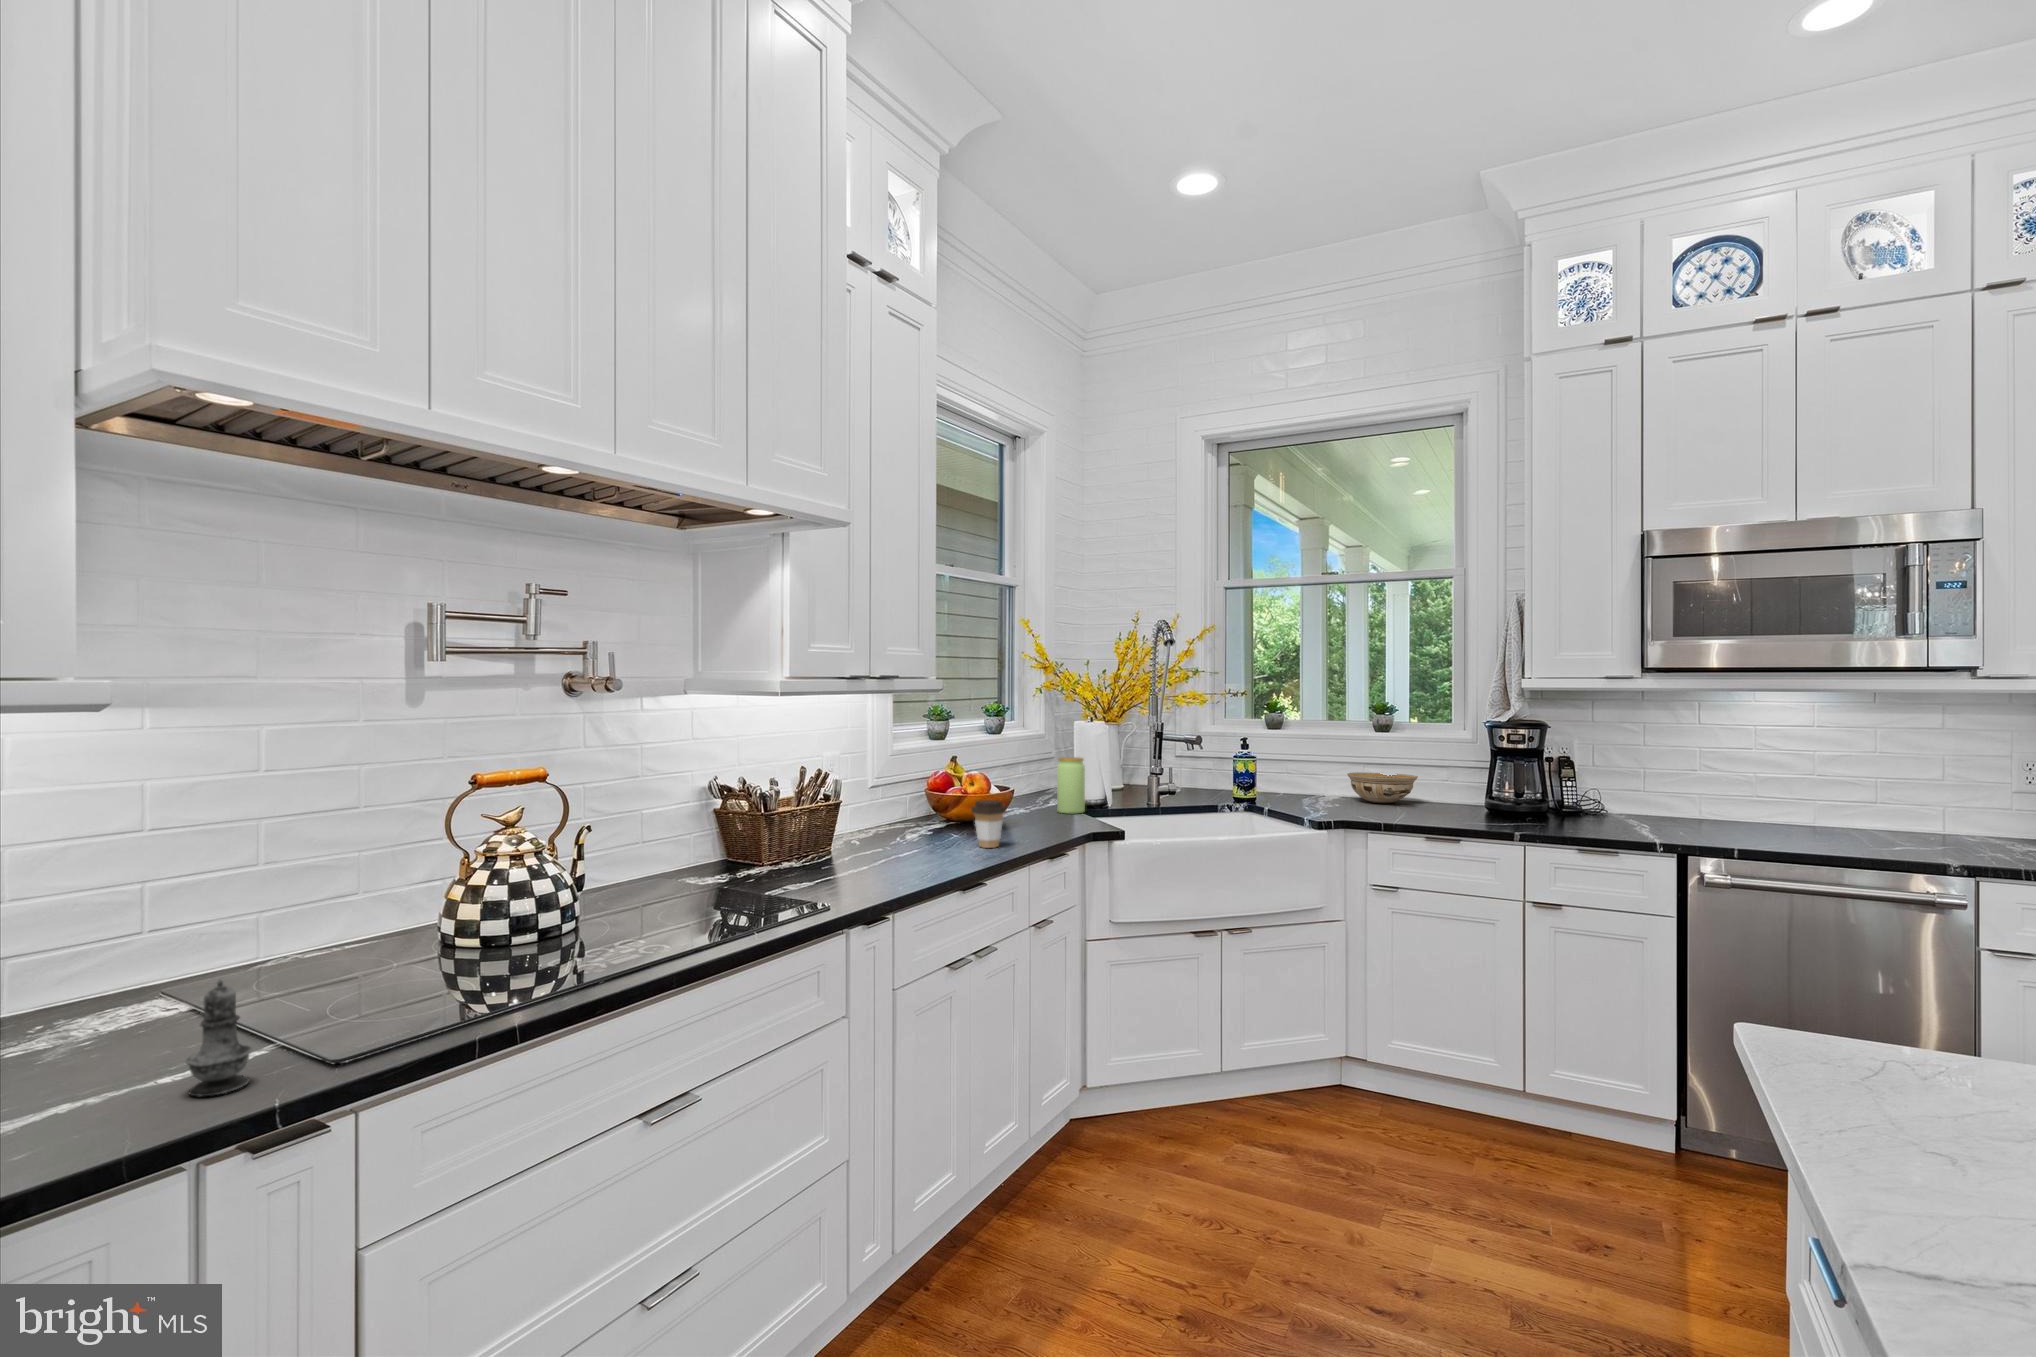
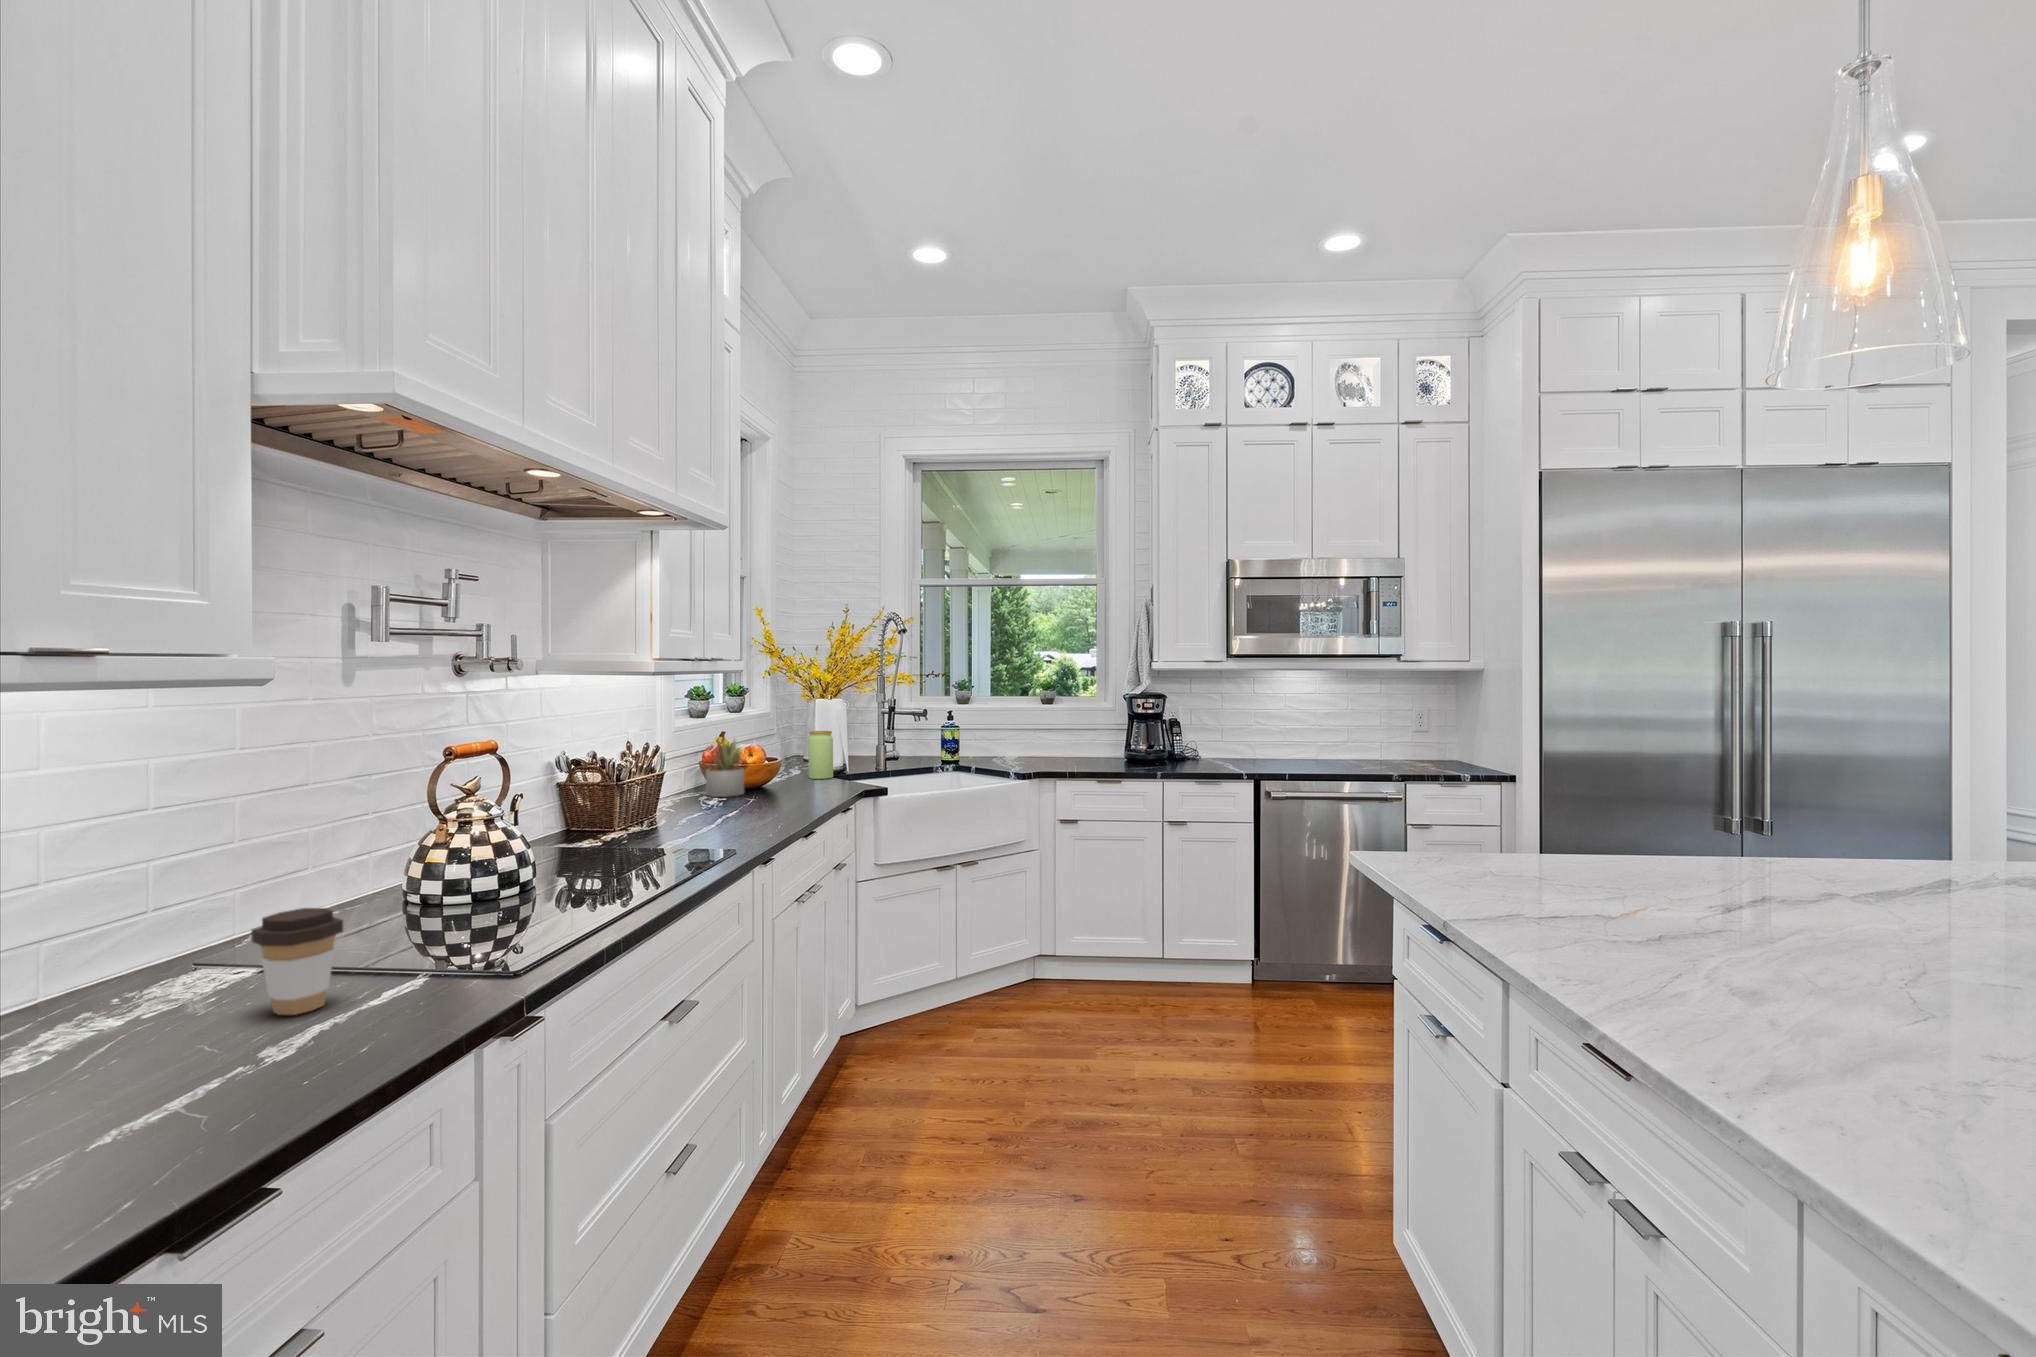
succulent plant: none [917,761,961,830] -> present [706,739,744,797]
ceramic bowl: present [1347,772,1418,803] -> none [1023,736,1074,759]
coffee cup: present [971,800,1006,848] -> present [251,908,343,1015]
salt shaker: present [186,980,253,1096] -> none [412,910,465,1010]

